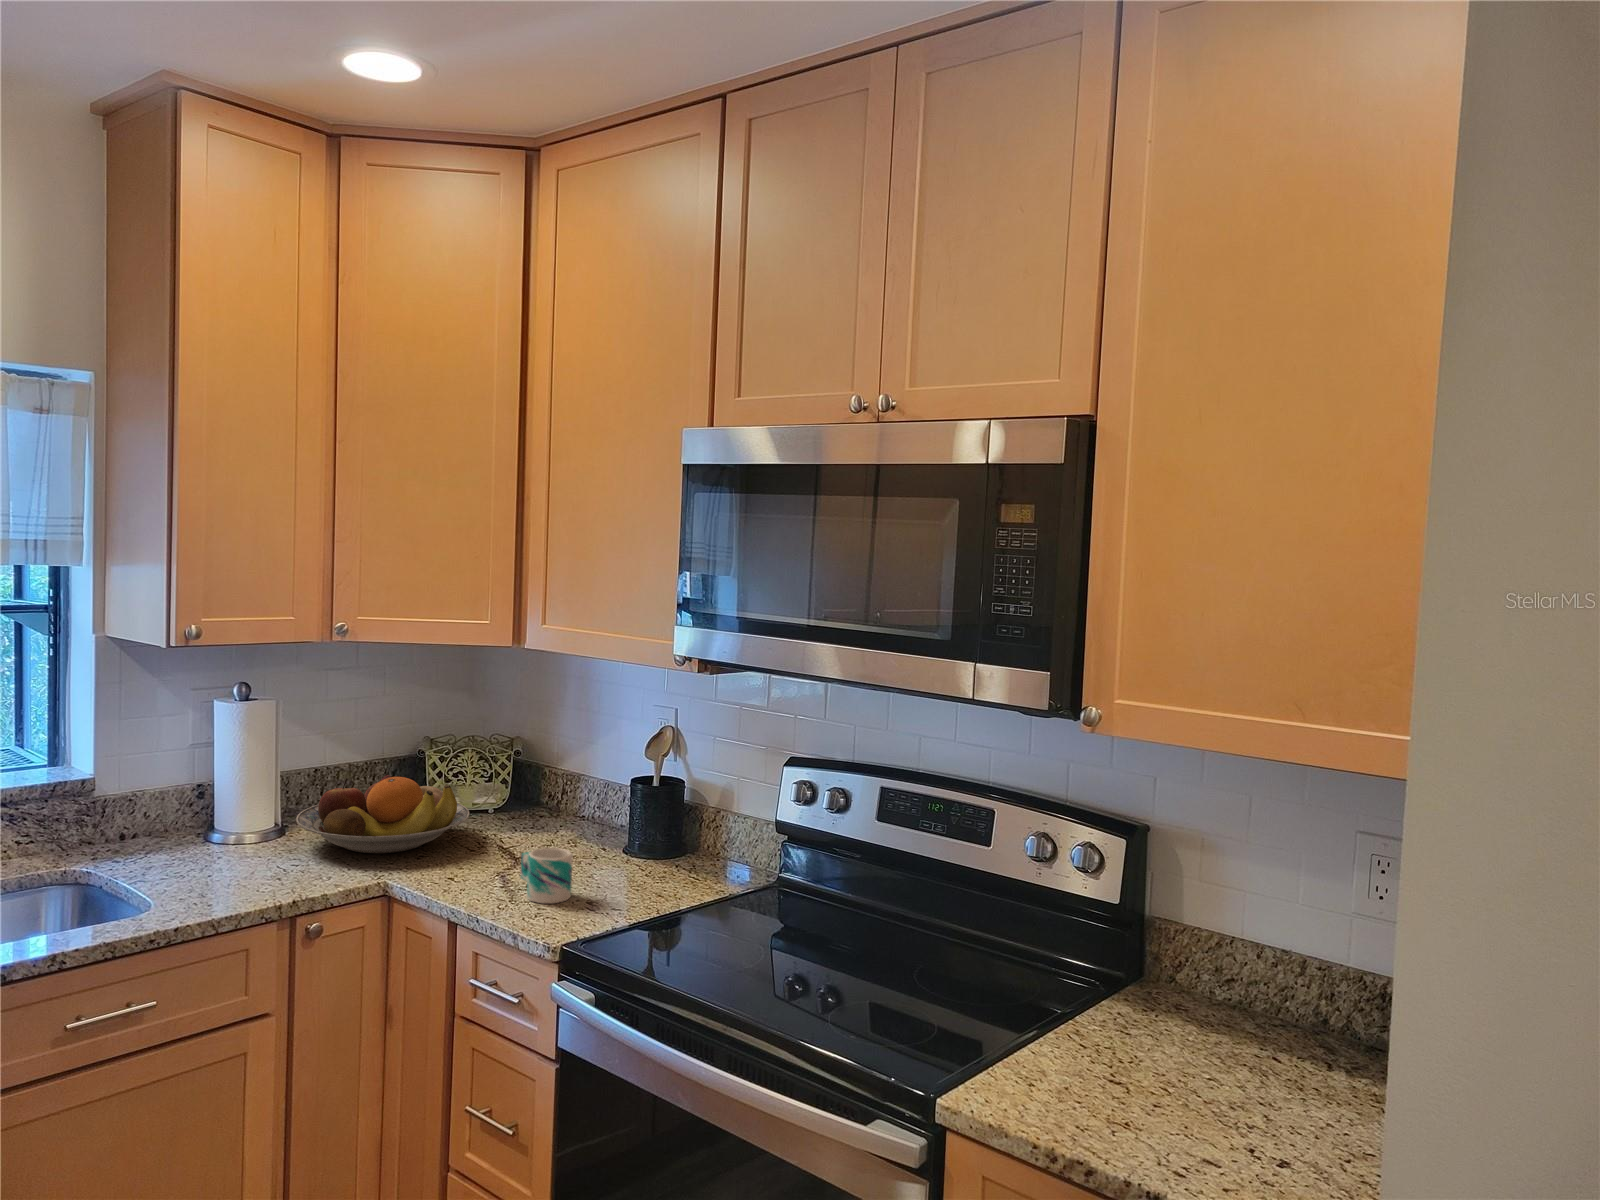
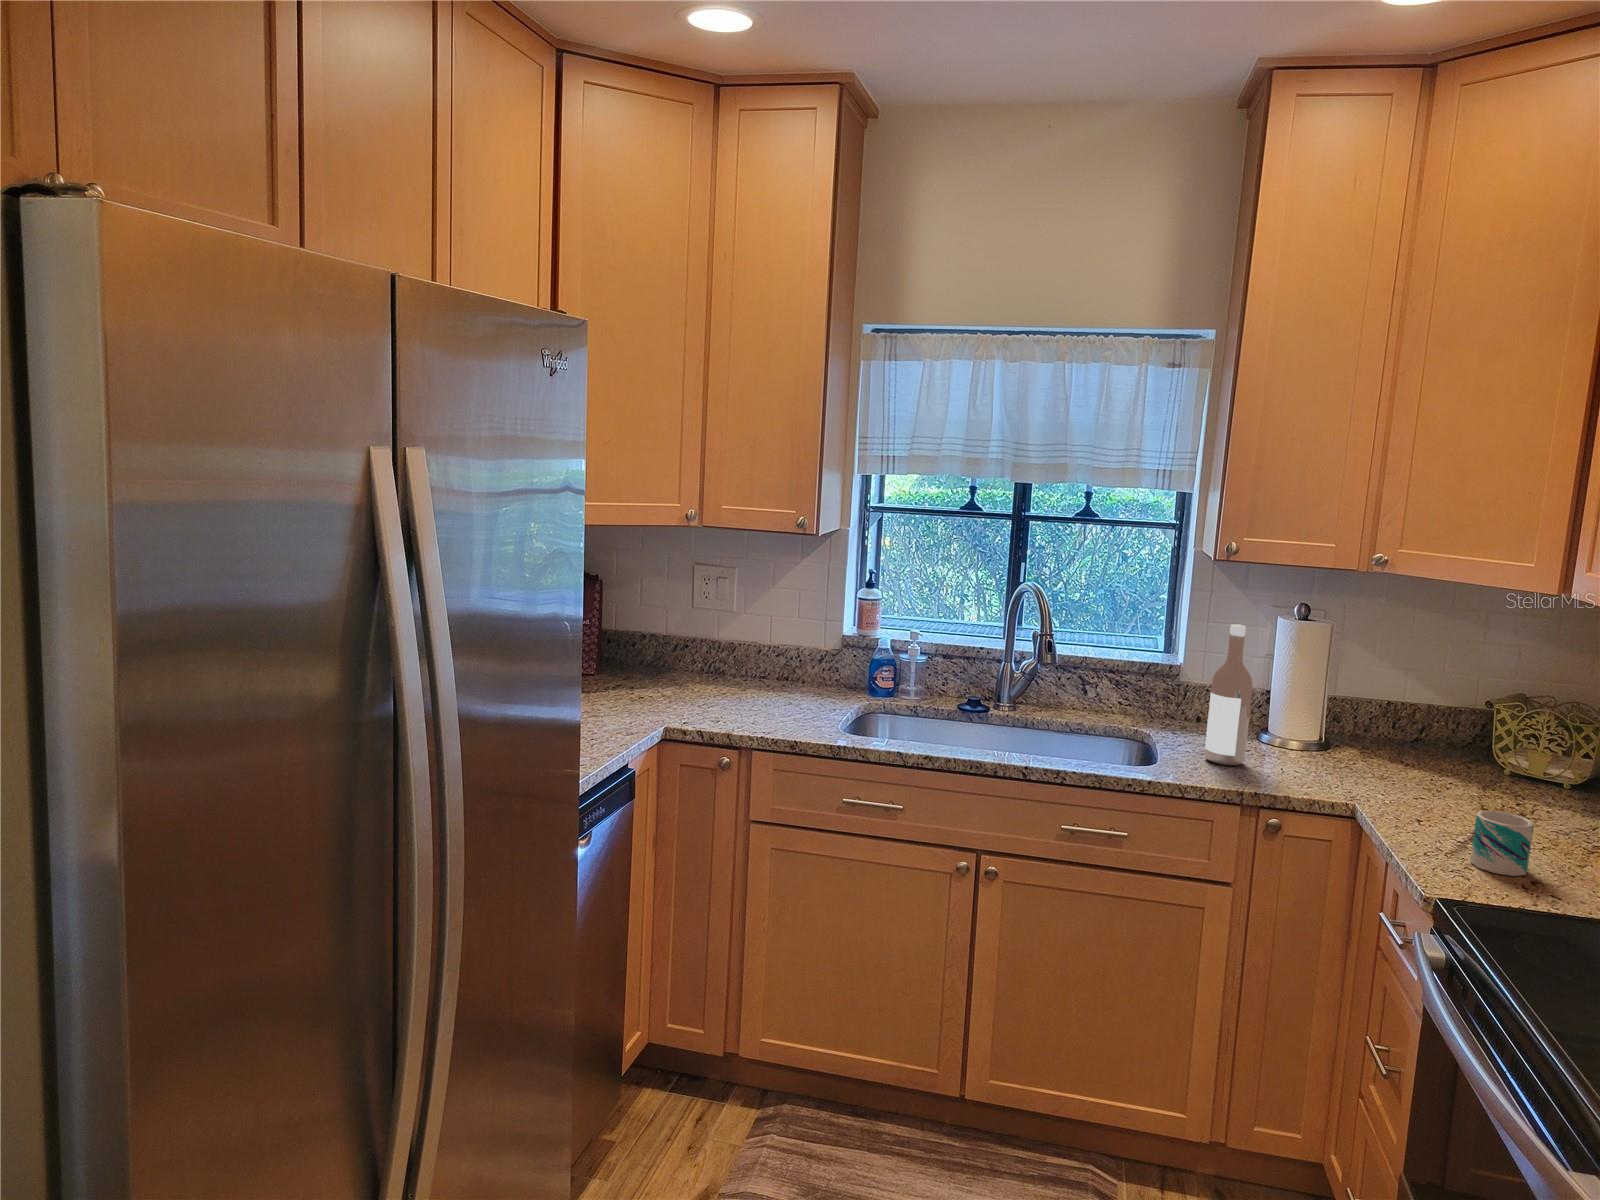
wine bottle: none [196,720,245,882] -> present [1205,624,1252,765]
fruit bowl: present [296,775,469,853] -> none [1313,707,1502,791]

